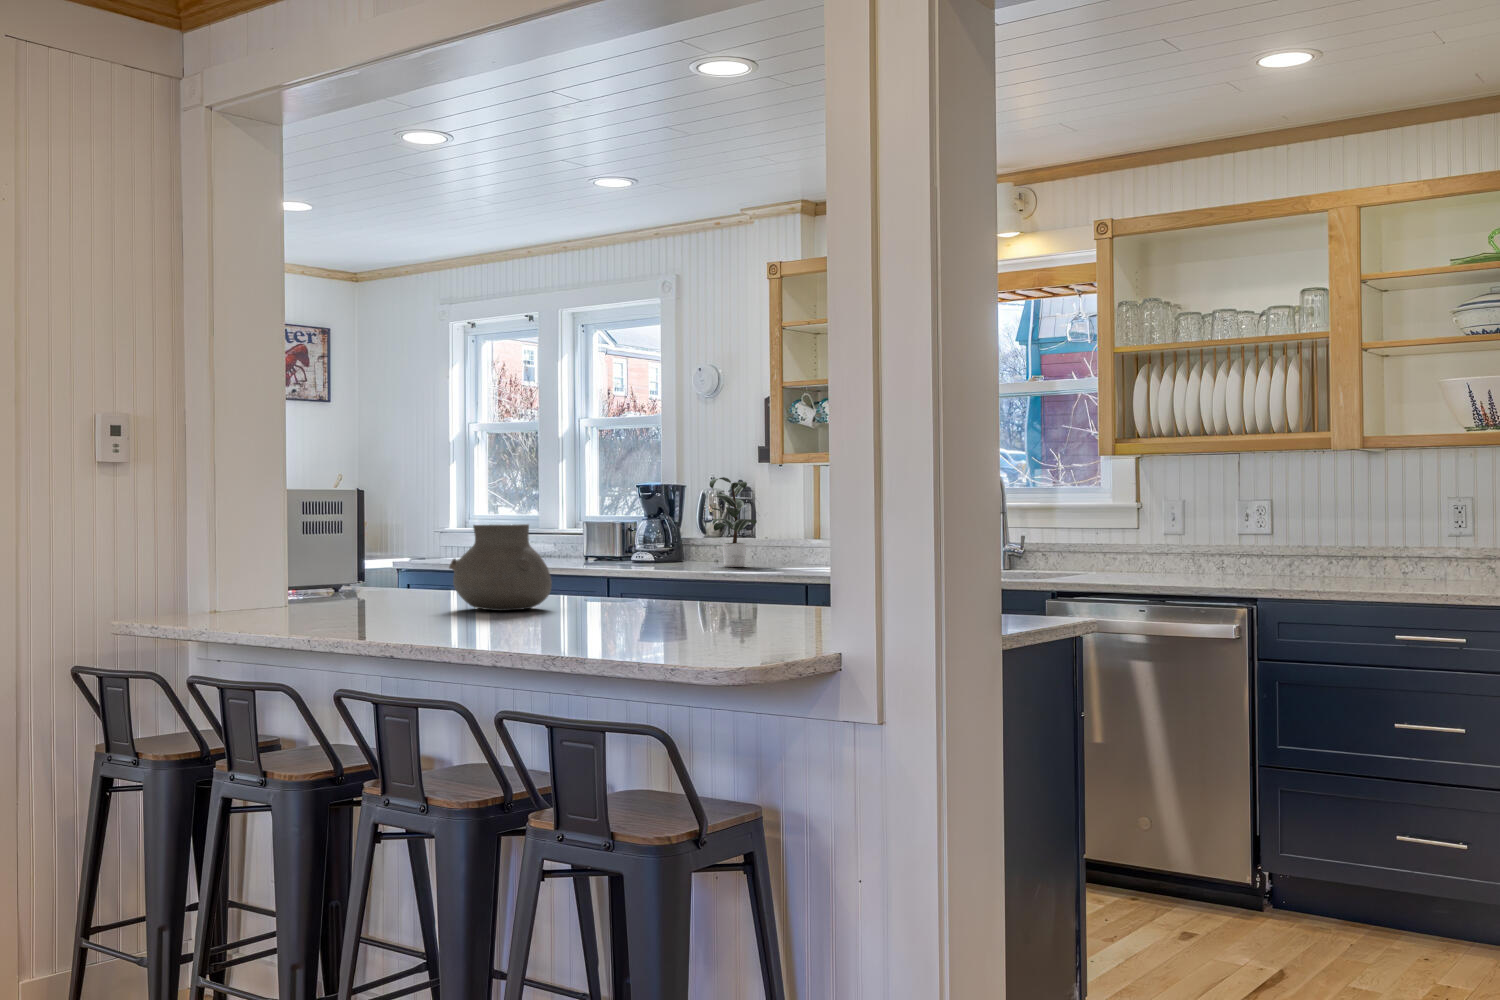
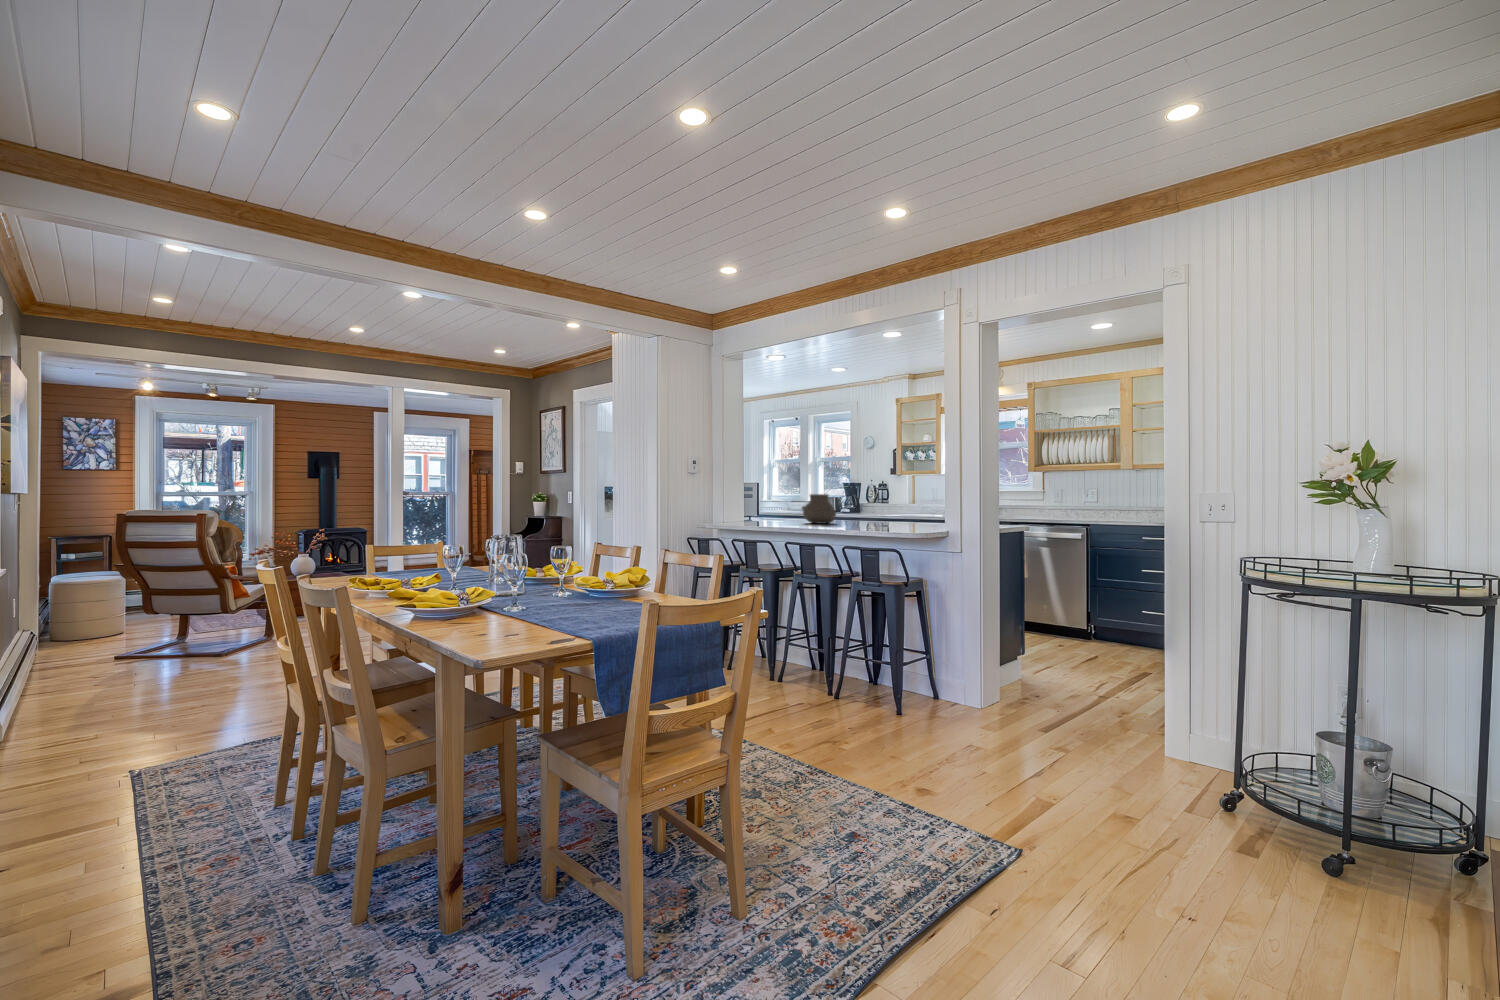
potted plant: present [710,477,757,567] -> none [869,479,899,513]

